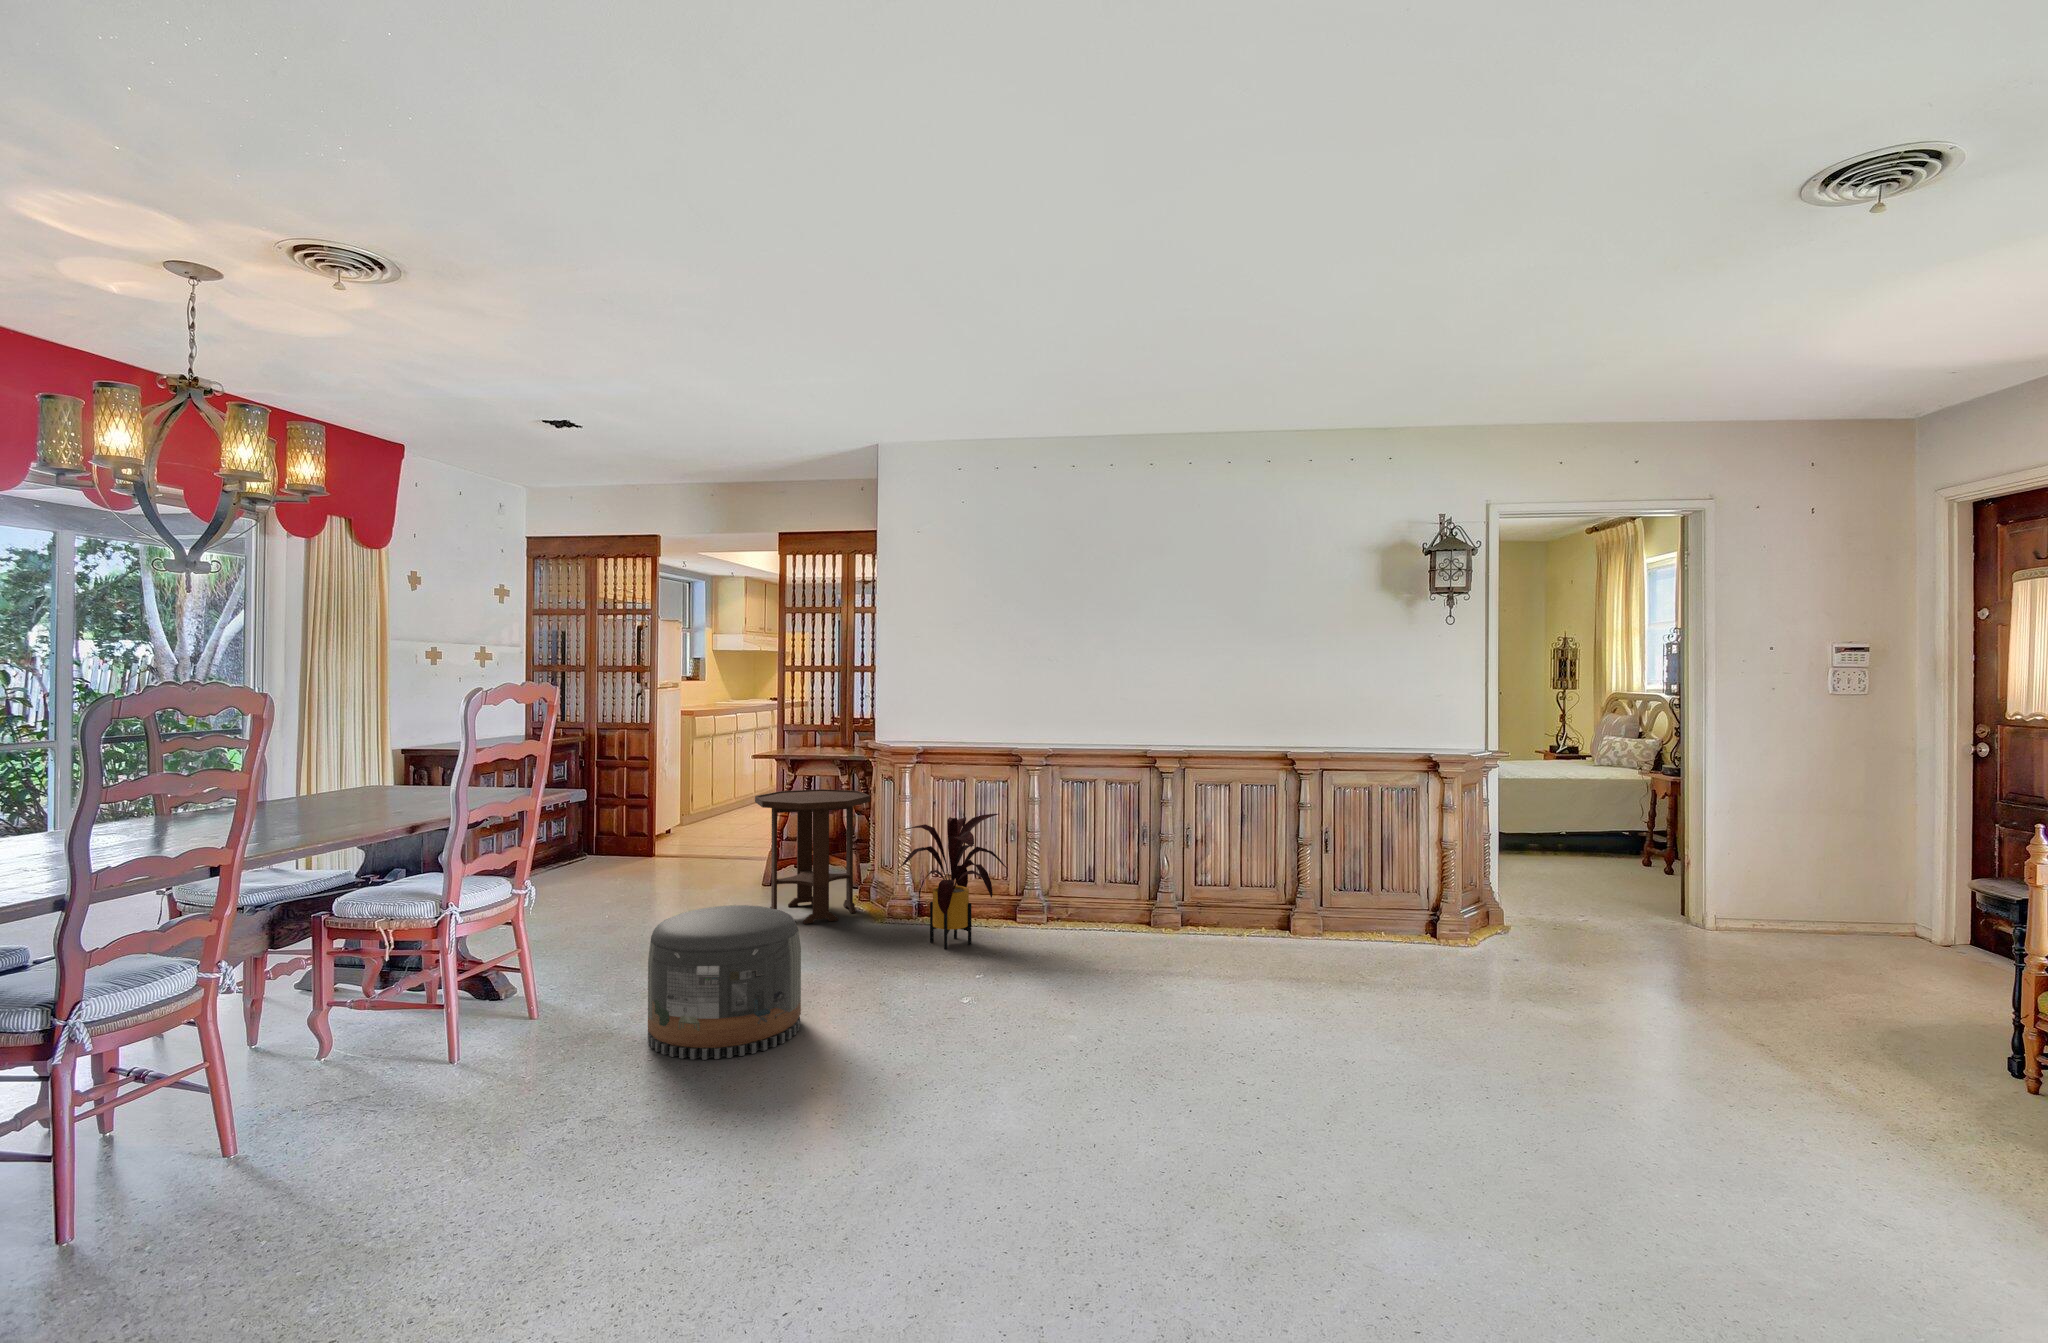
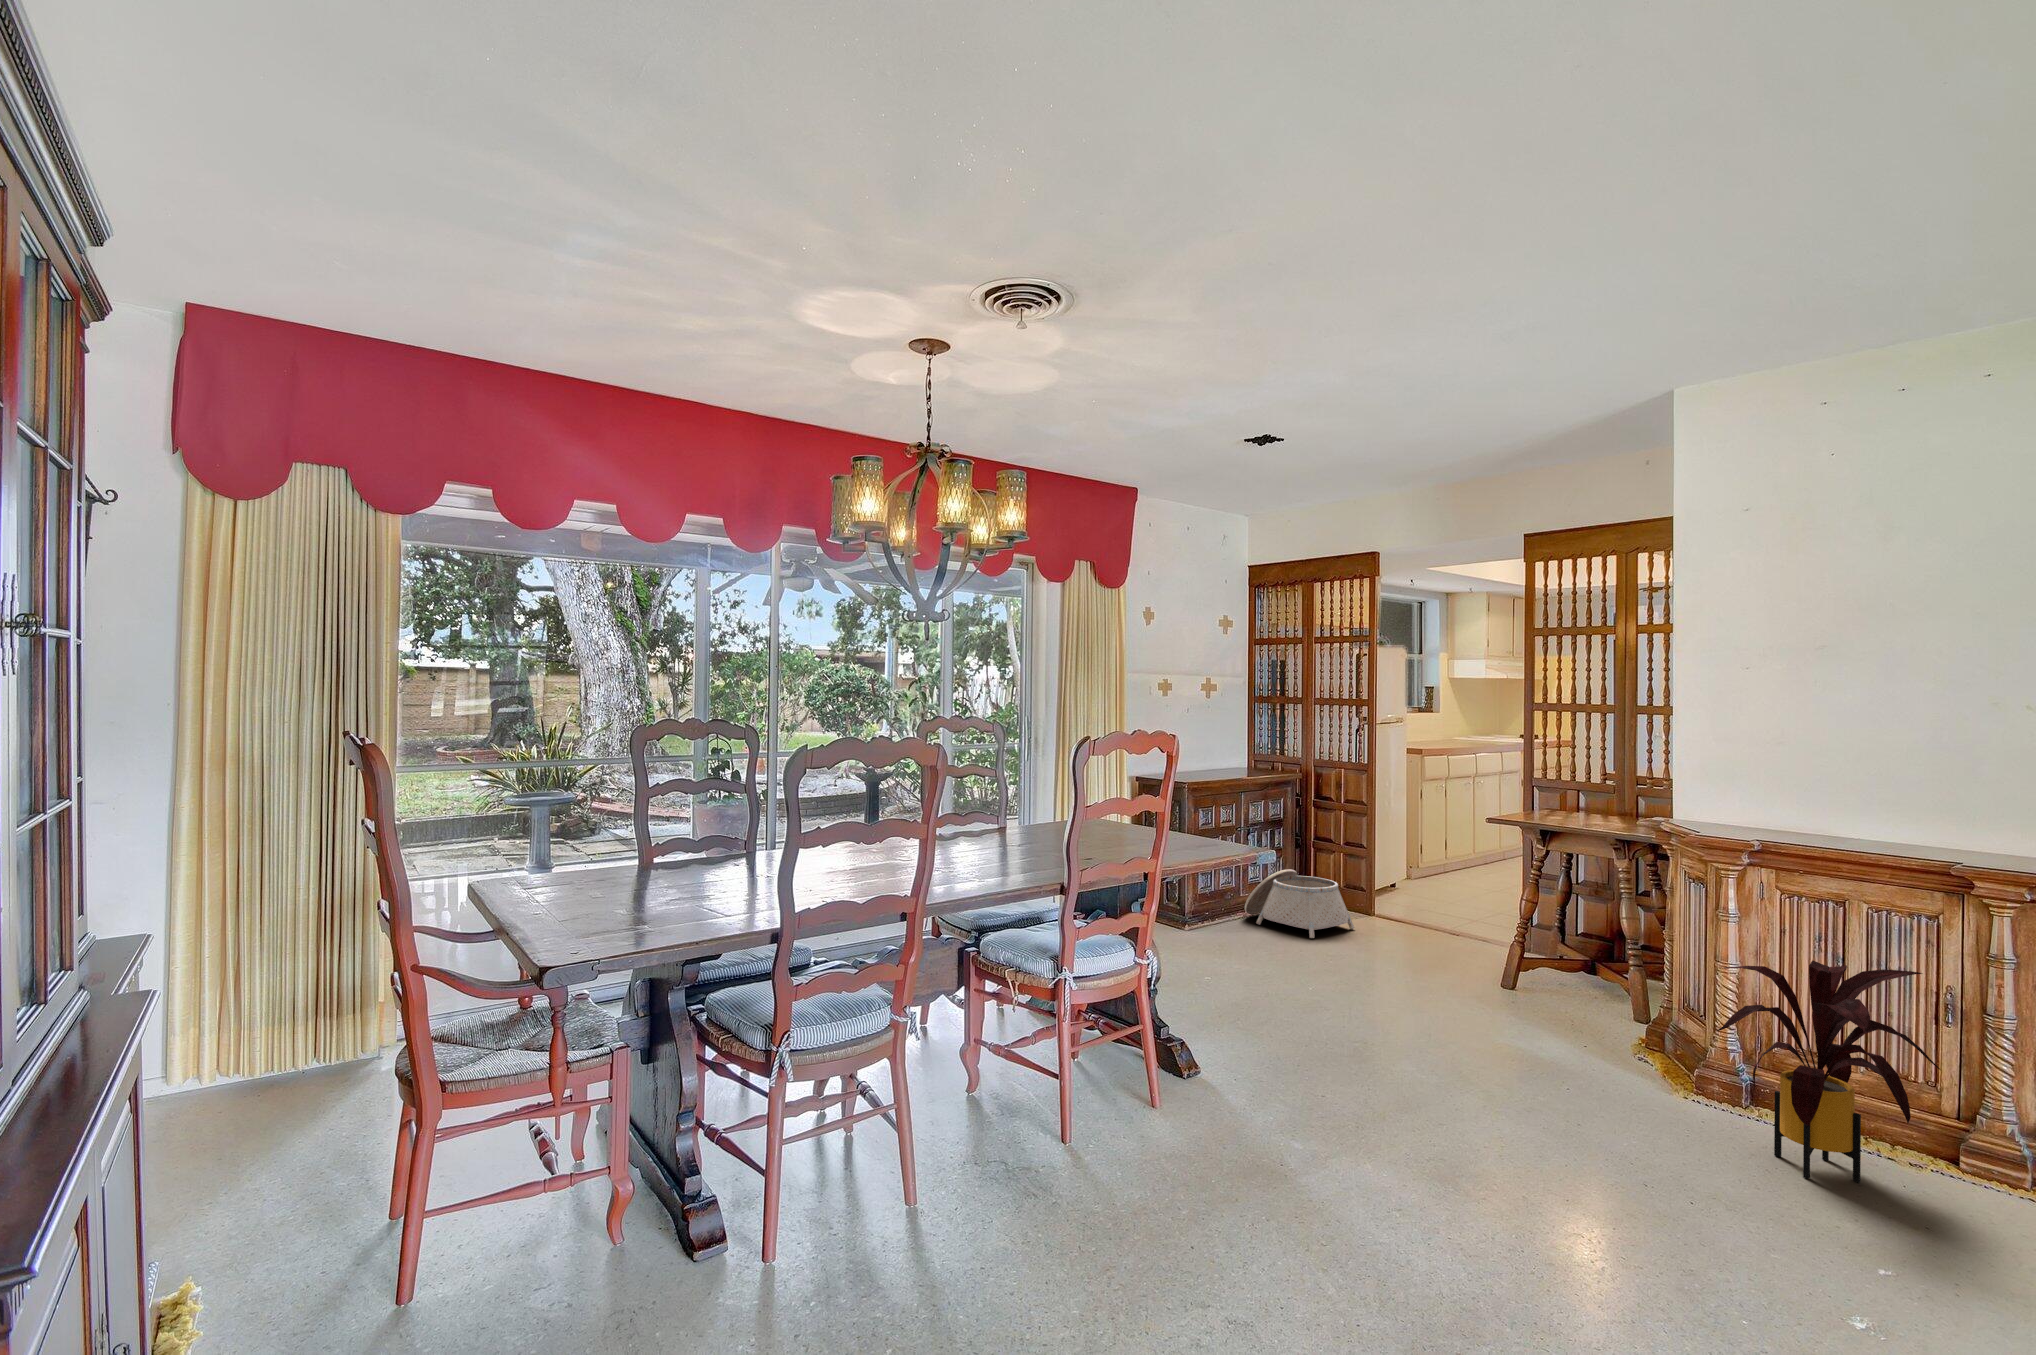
side table: present [755,789,870,924] -> none [1488,873,1664,1069]
basket: none [533,823,640,881] -> present [1245,869,1354,938]
pouf: present [648,905,801,1060] -> none [1321,1046,1543,1293]

